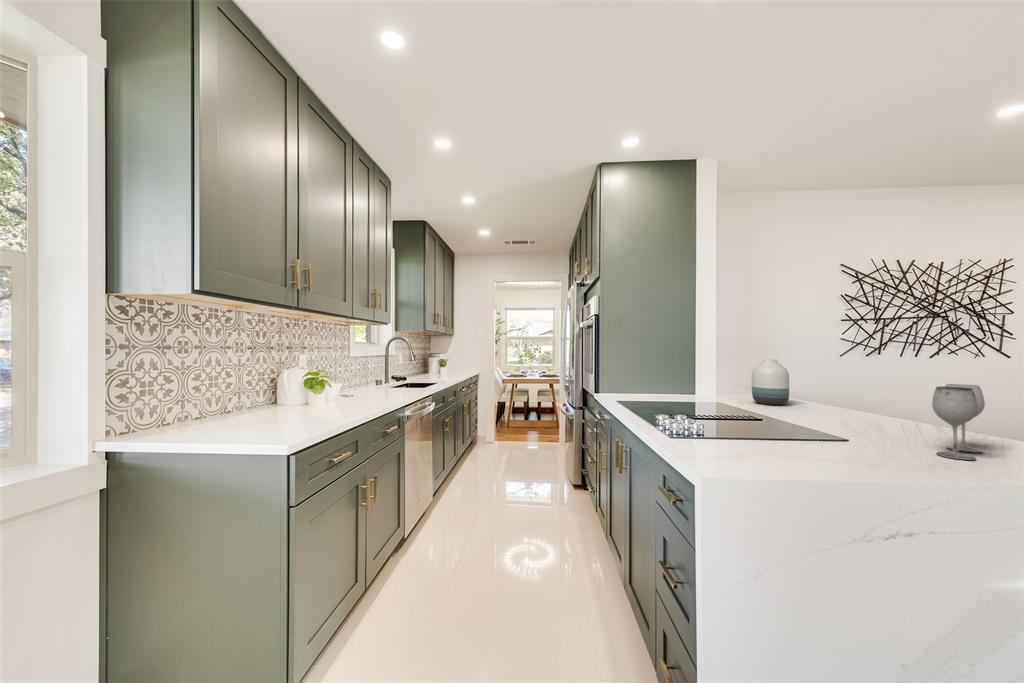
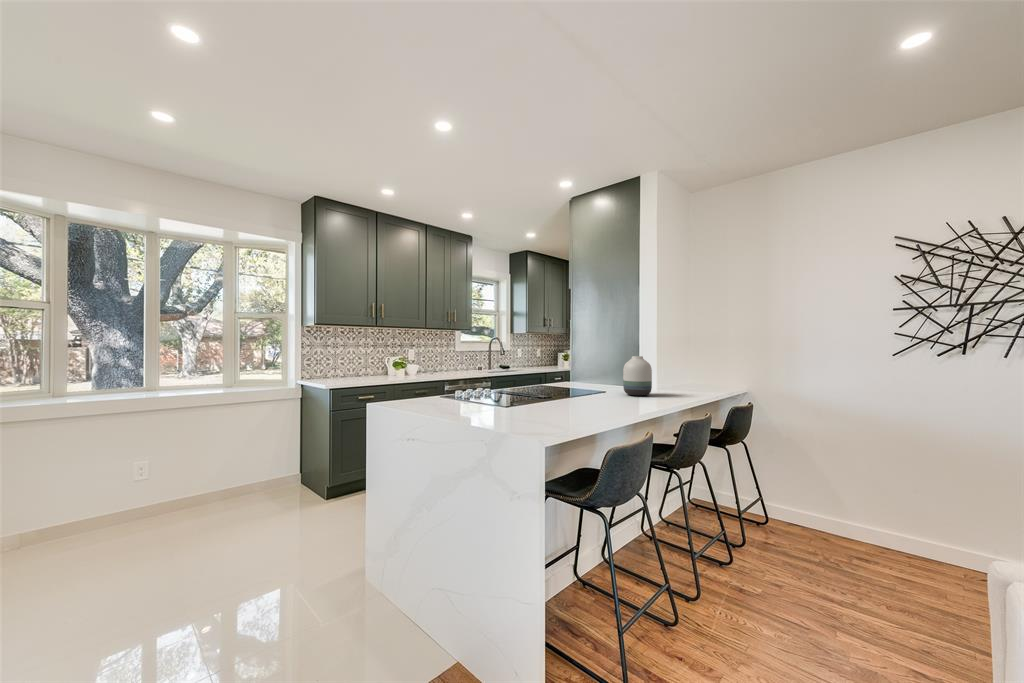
wineglass: present [932,384,985,460] -> none [504,371,552,415]

